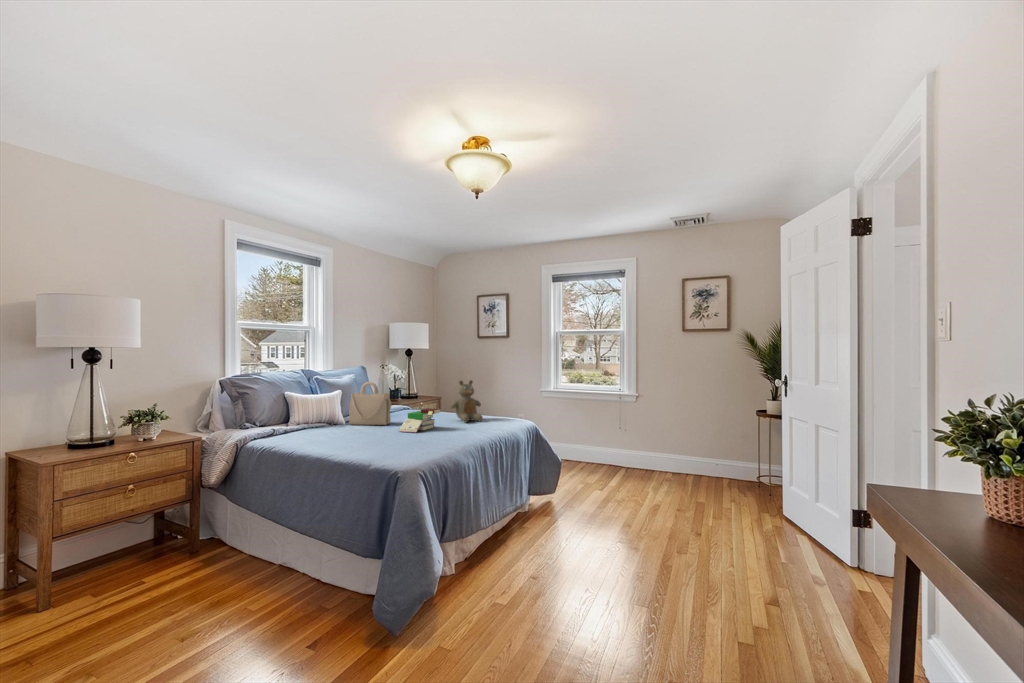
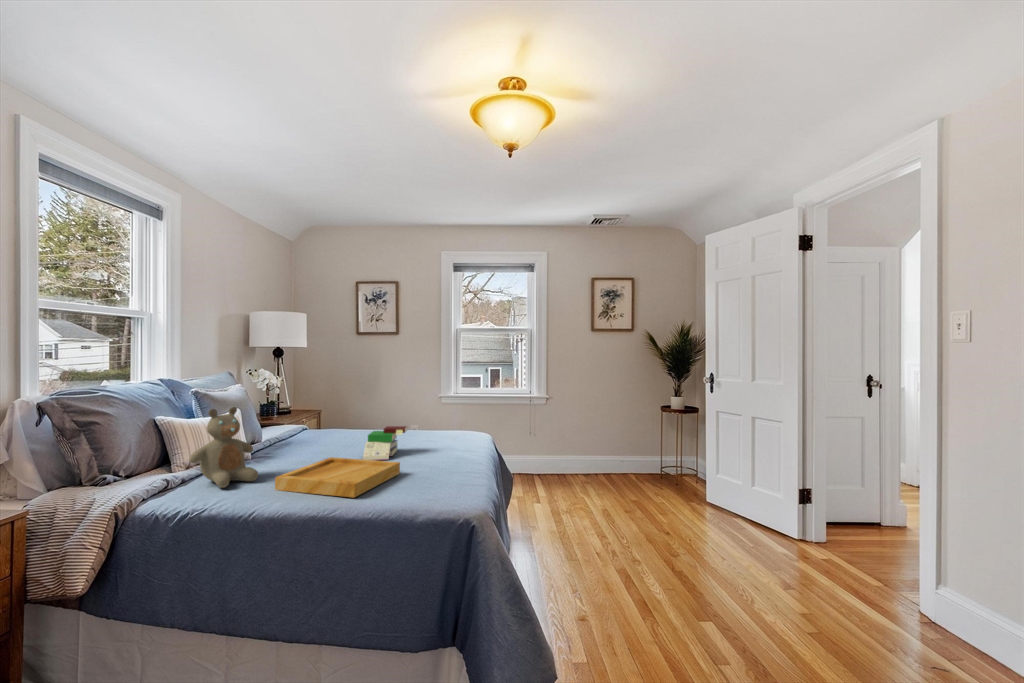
teddy bear: present [451,380,483,422] -> present [189,407,258,488]
handbag: present [349,382,391,425] -> none [266,395,329,457]
tray: none [319,426,405,452] -> present [275,457,400,497]

